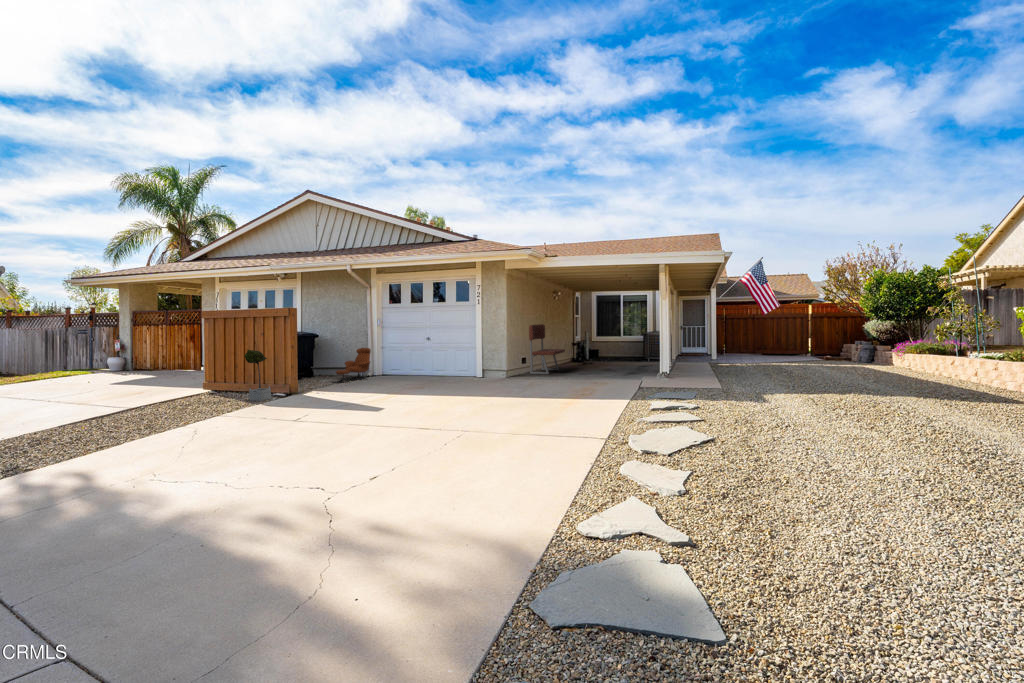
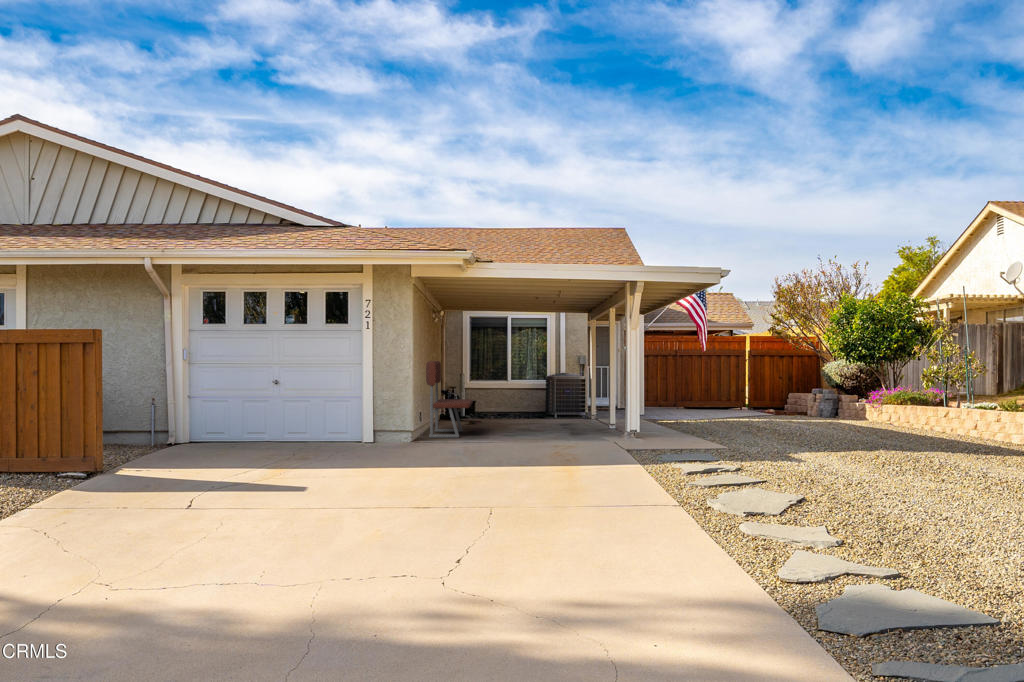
lounge chair: present [336,348,371,382] -> none [119,397,175,458]
potted tree: present [244,350,271,401] -> none [21,398,65,488]

